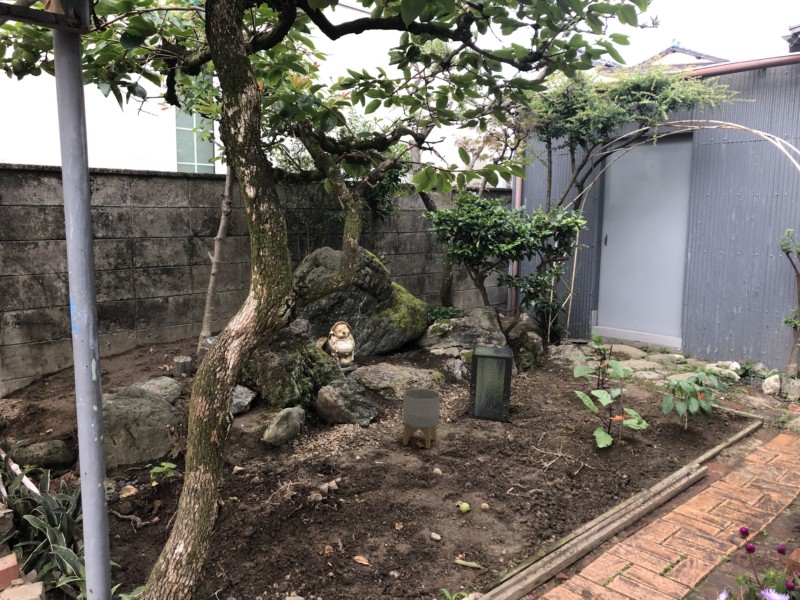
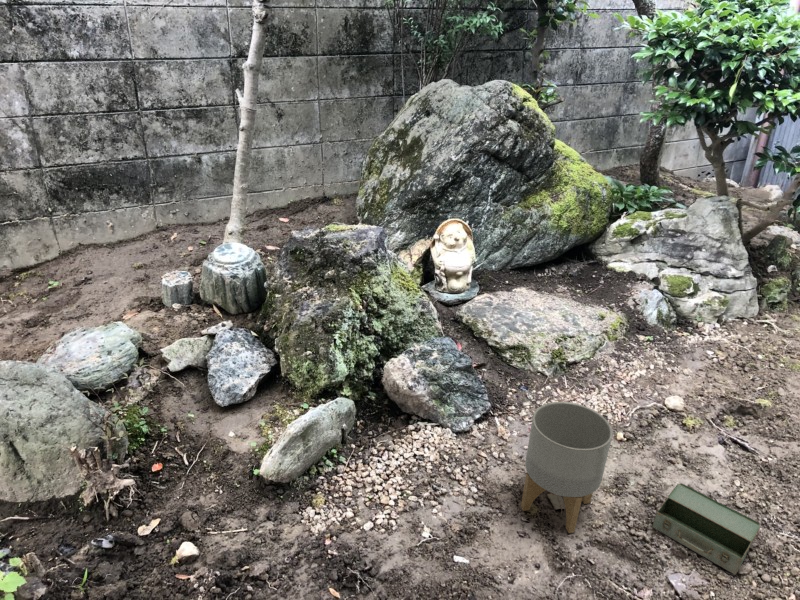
storage box: present [468,346,513,421] -> none [662,299,788,463]
toolbox: none [466,425,512,453] -> present [652,483,761,575]

